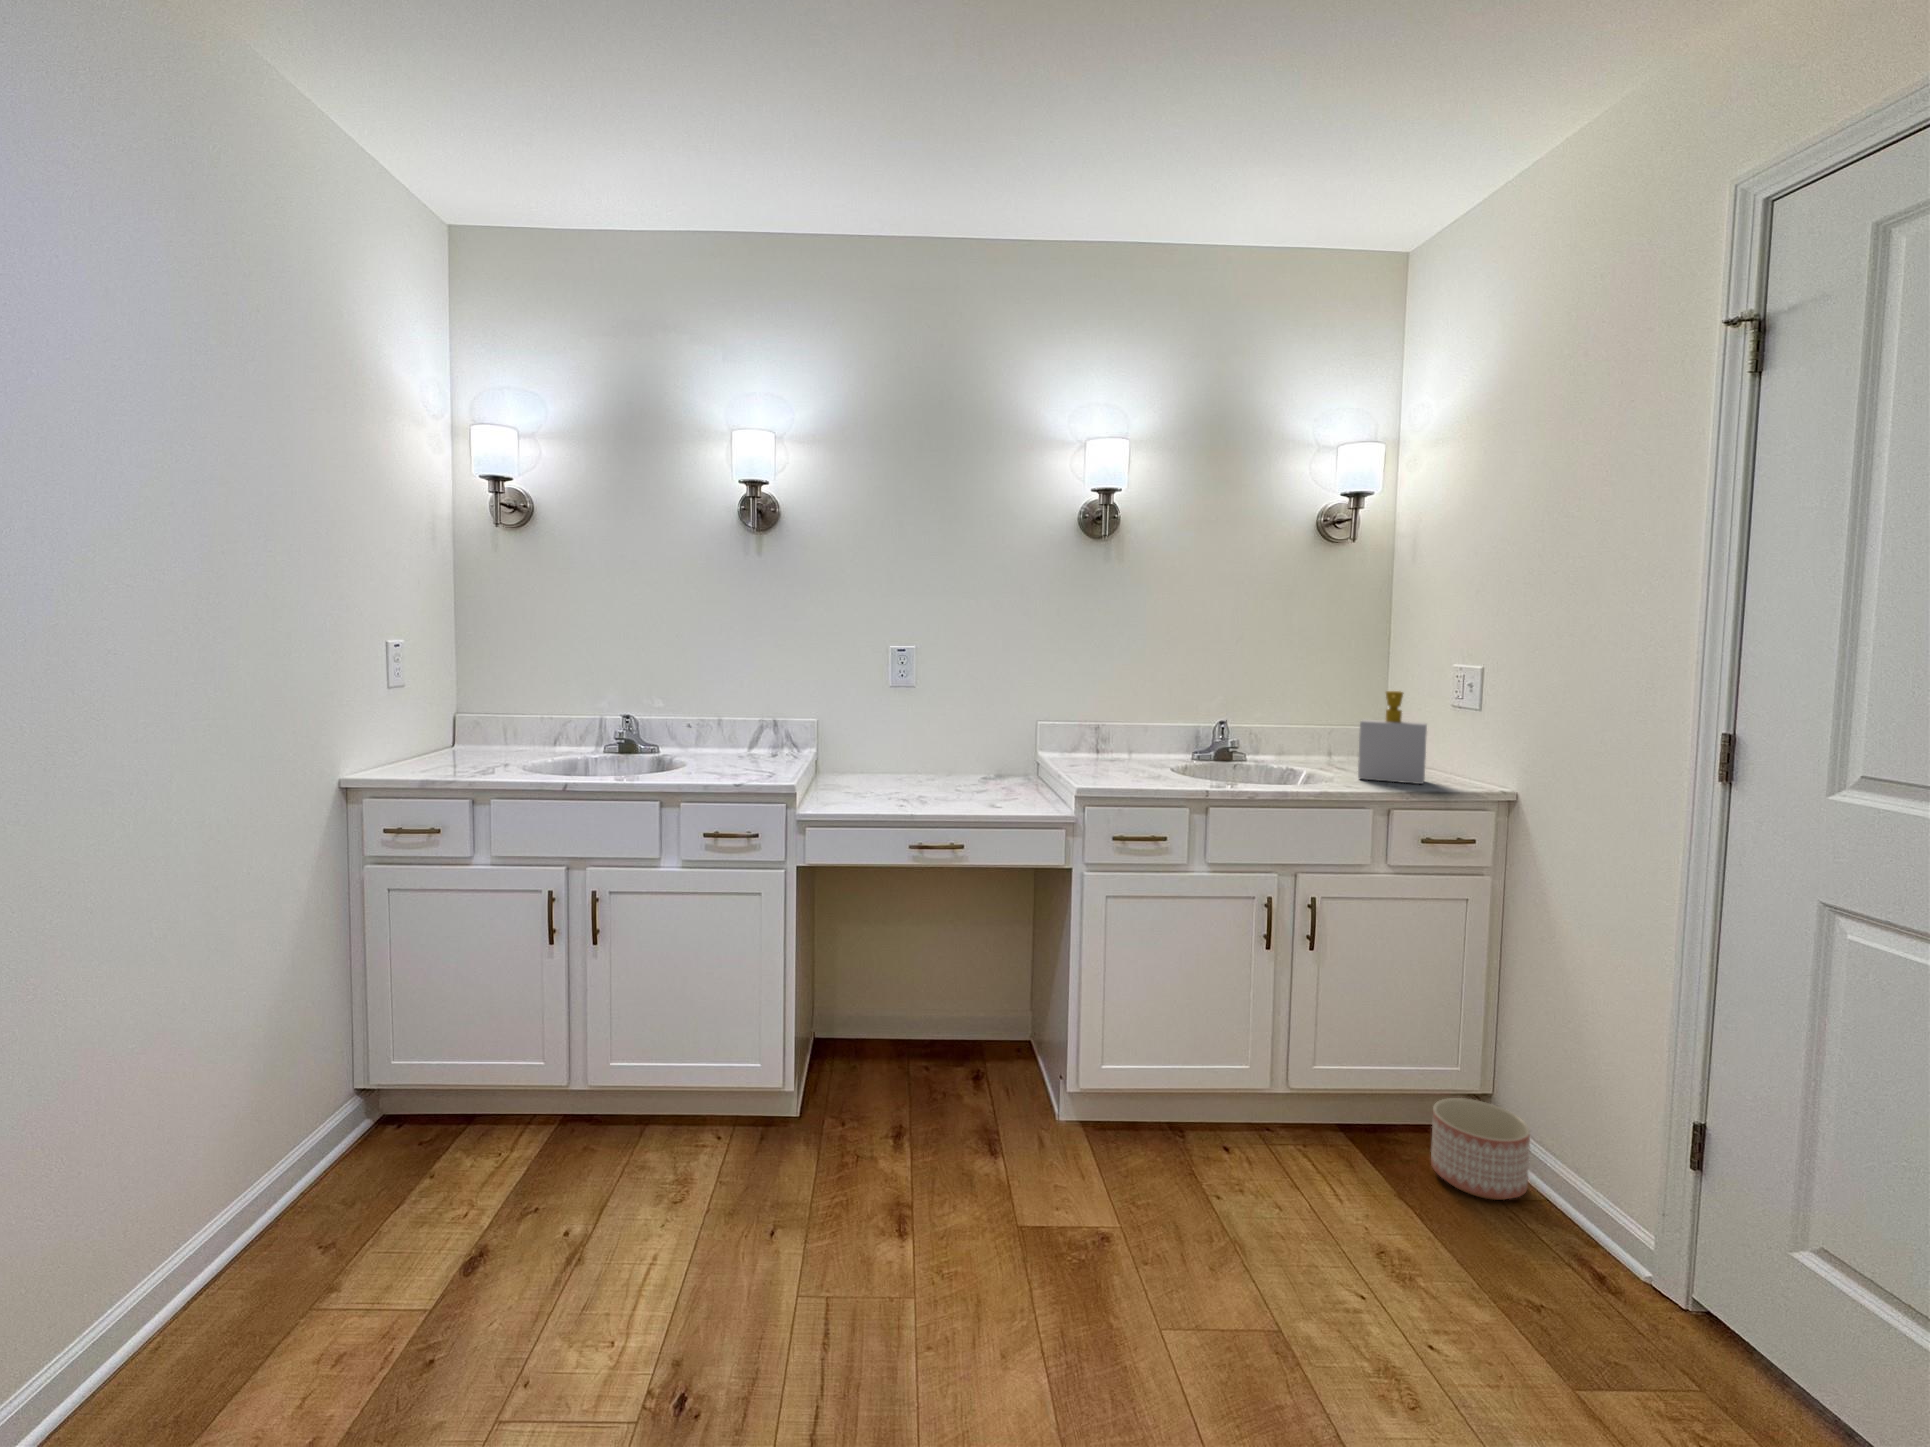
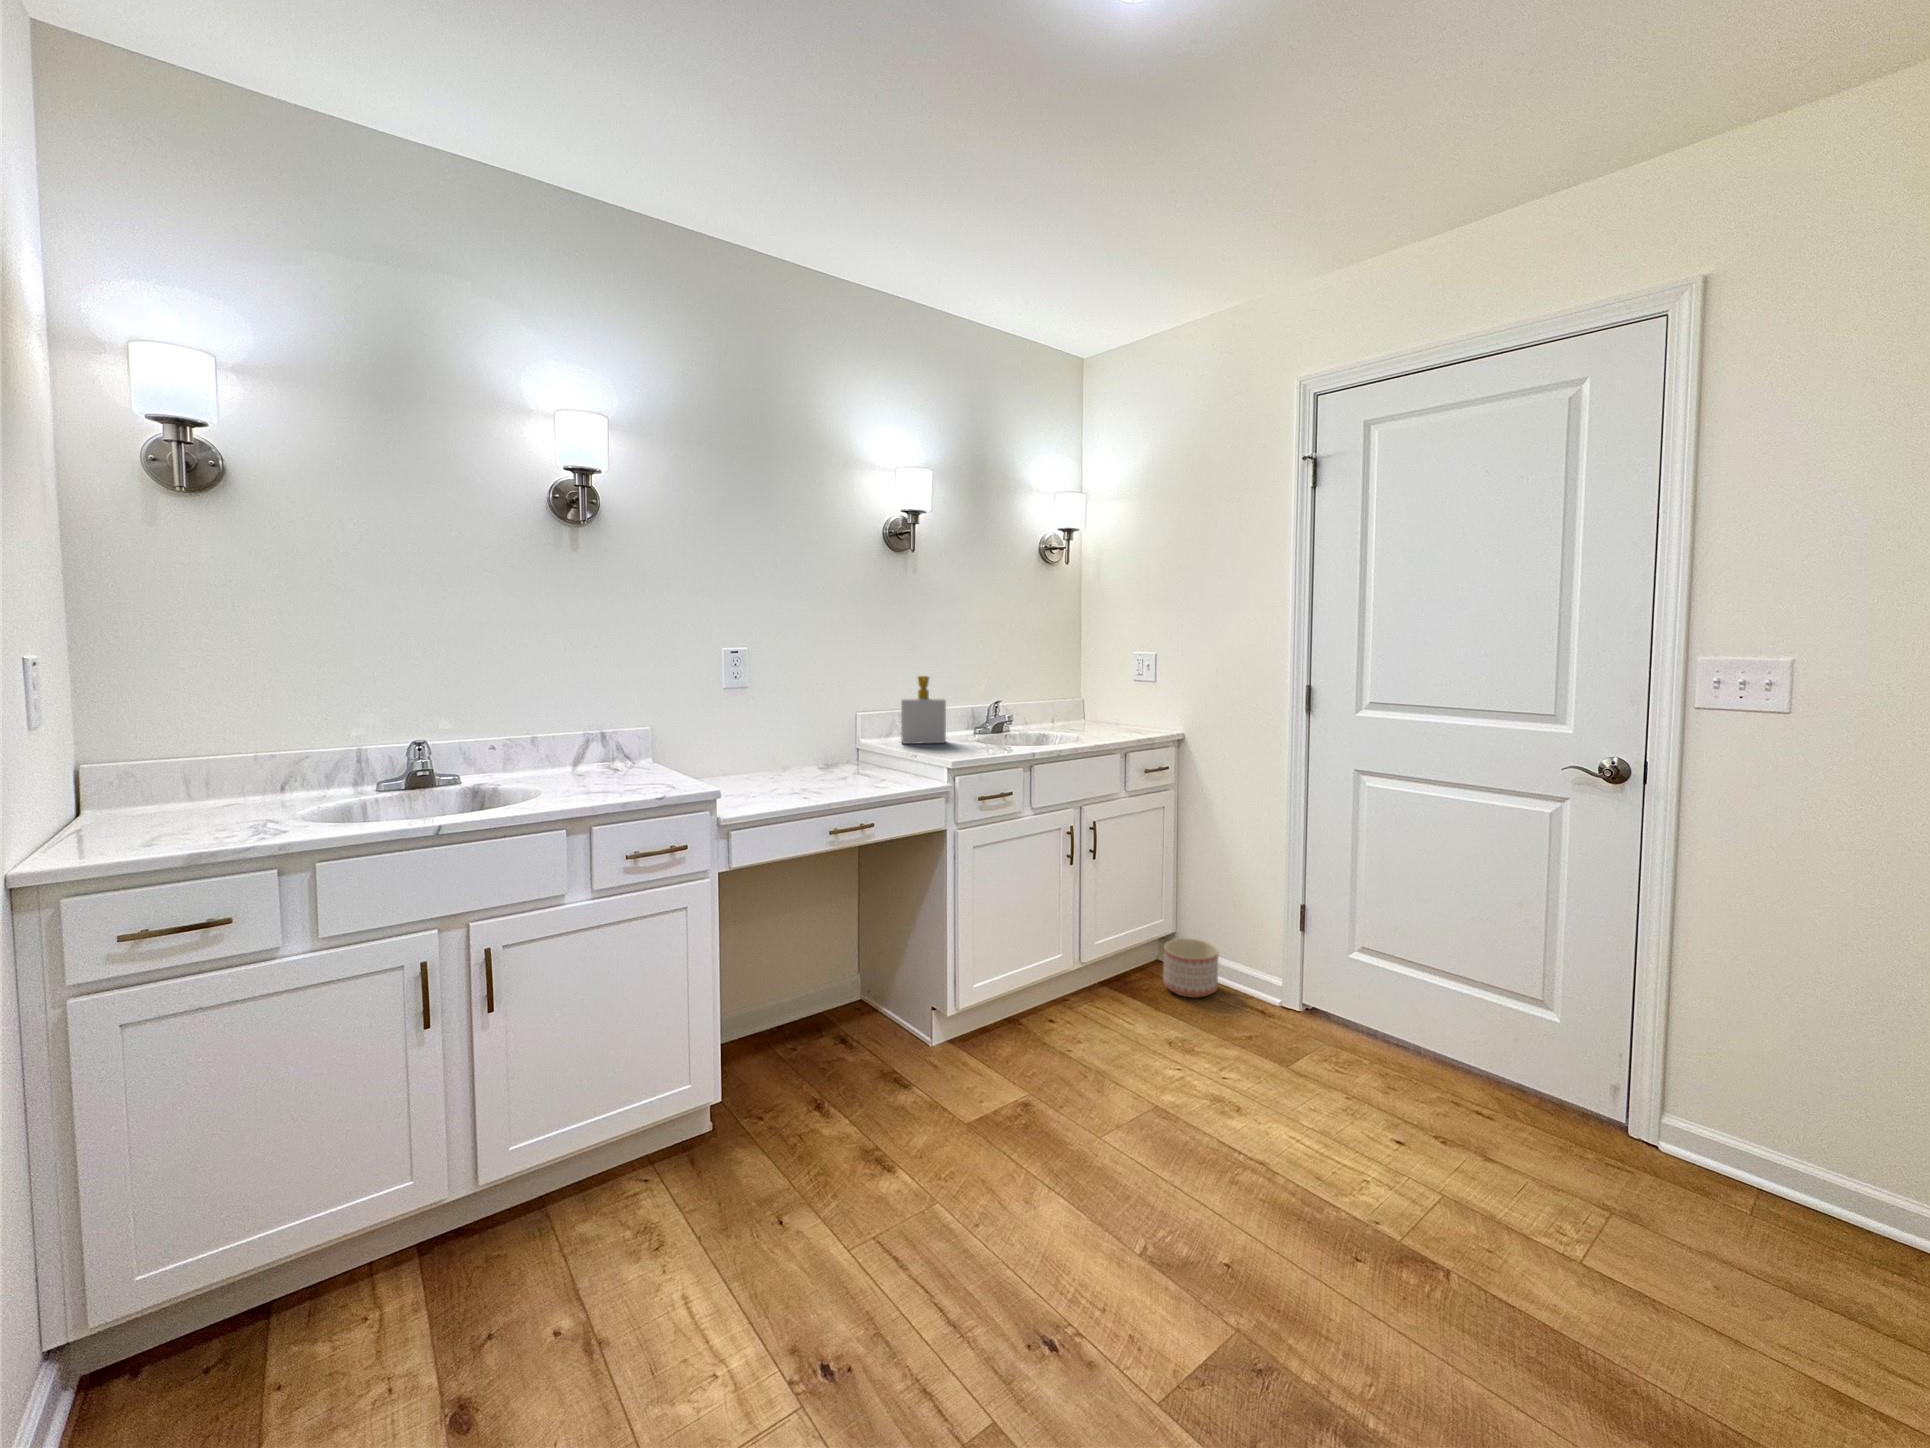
soap bottle: present [1358,691,1427,784] -> present [901,676,946,744]

